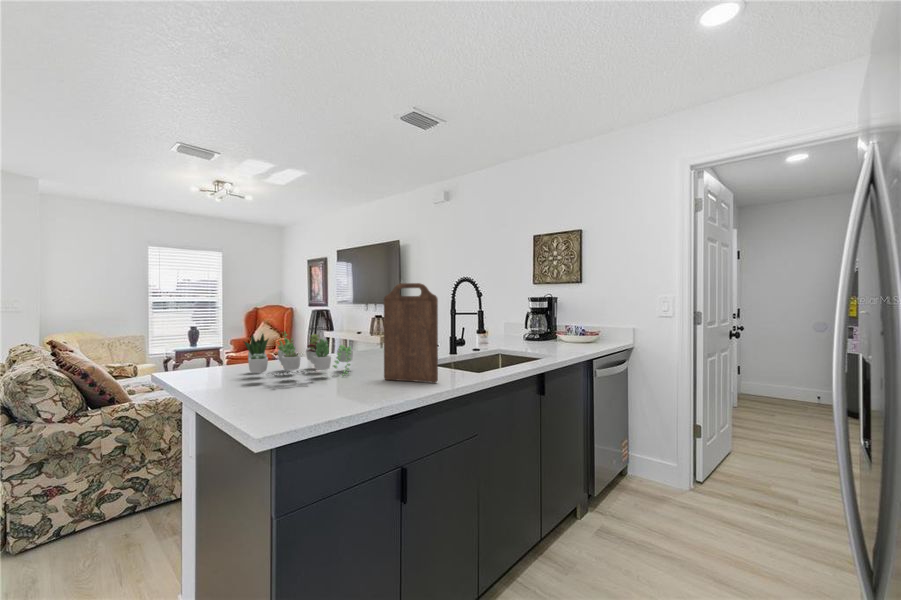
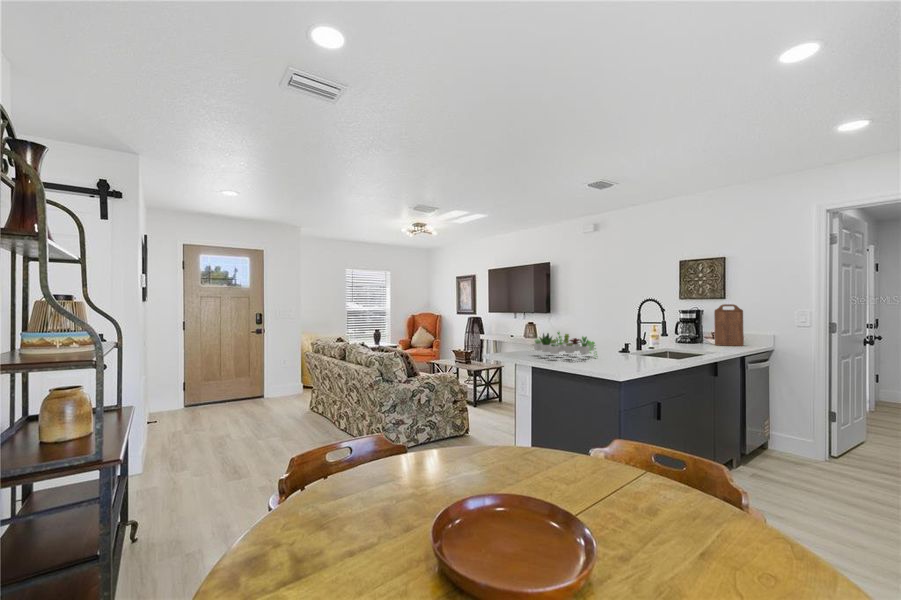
cutting board: present [384,283,438,382] -> present [714,304,744,346]

